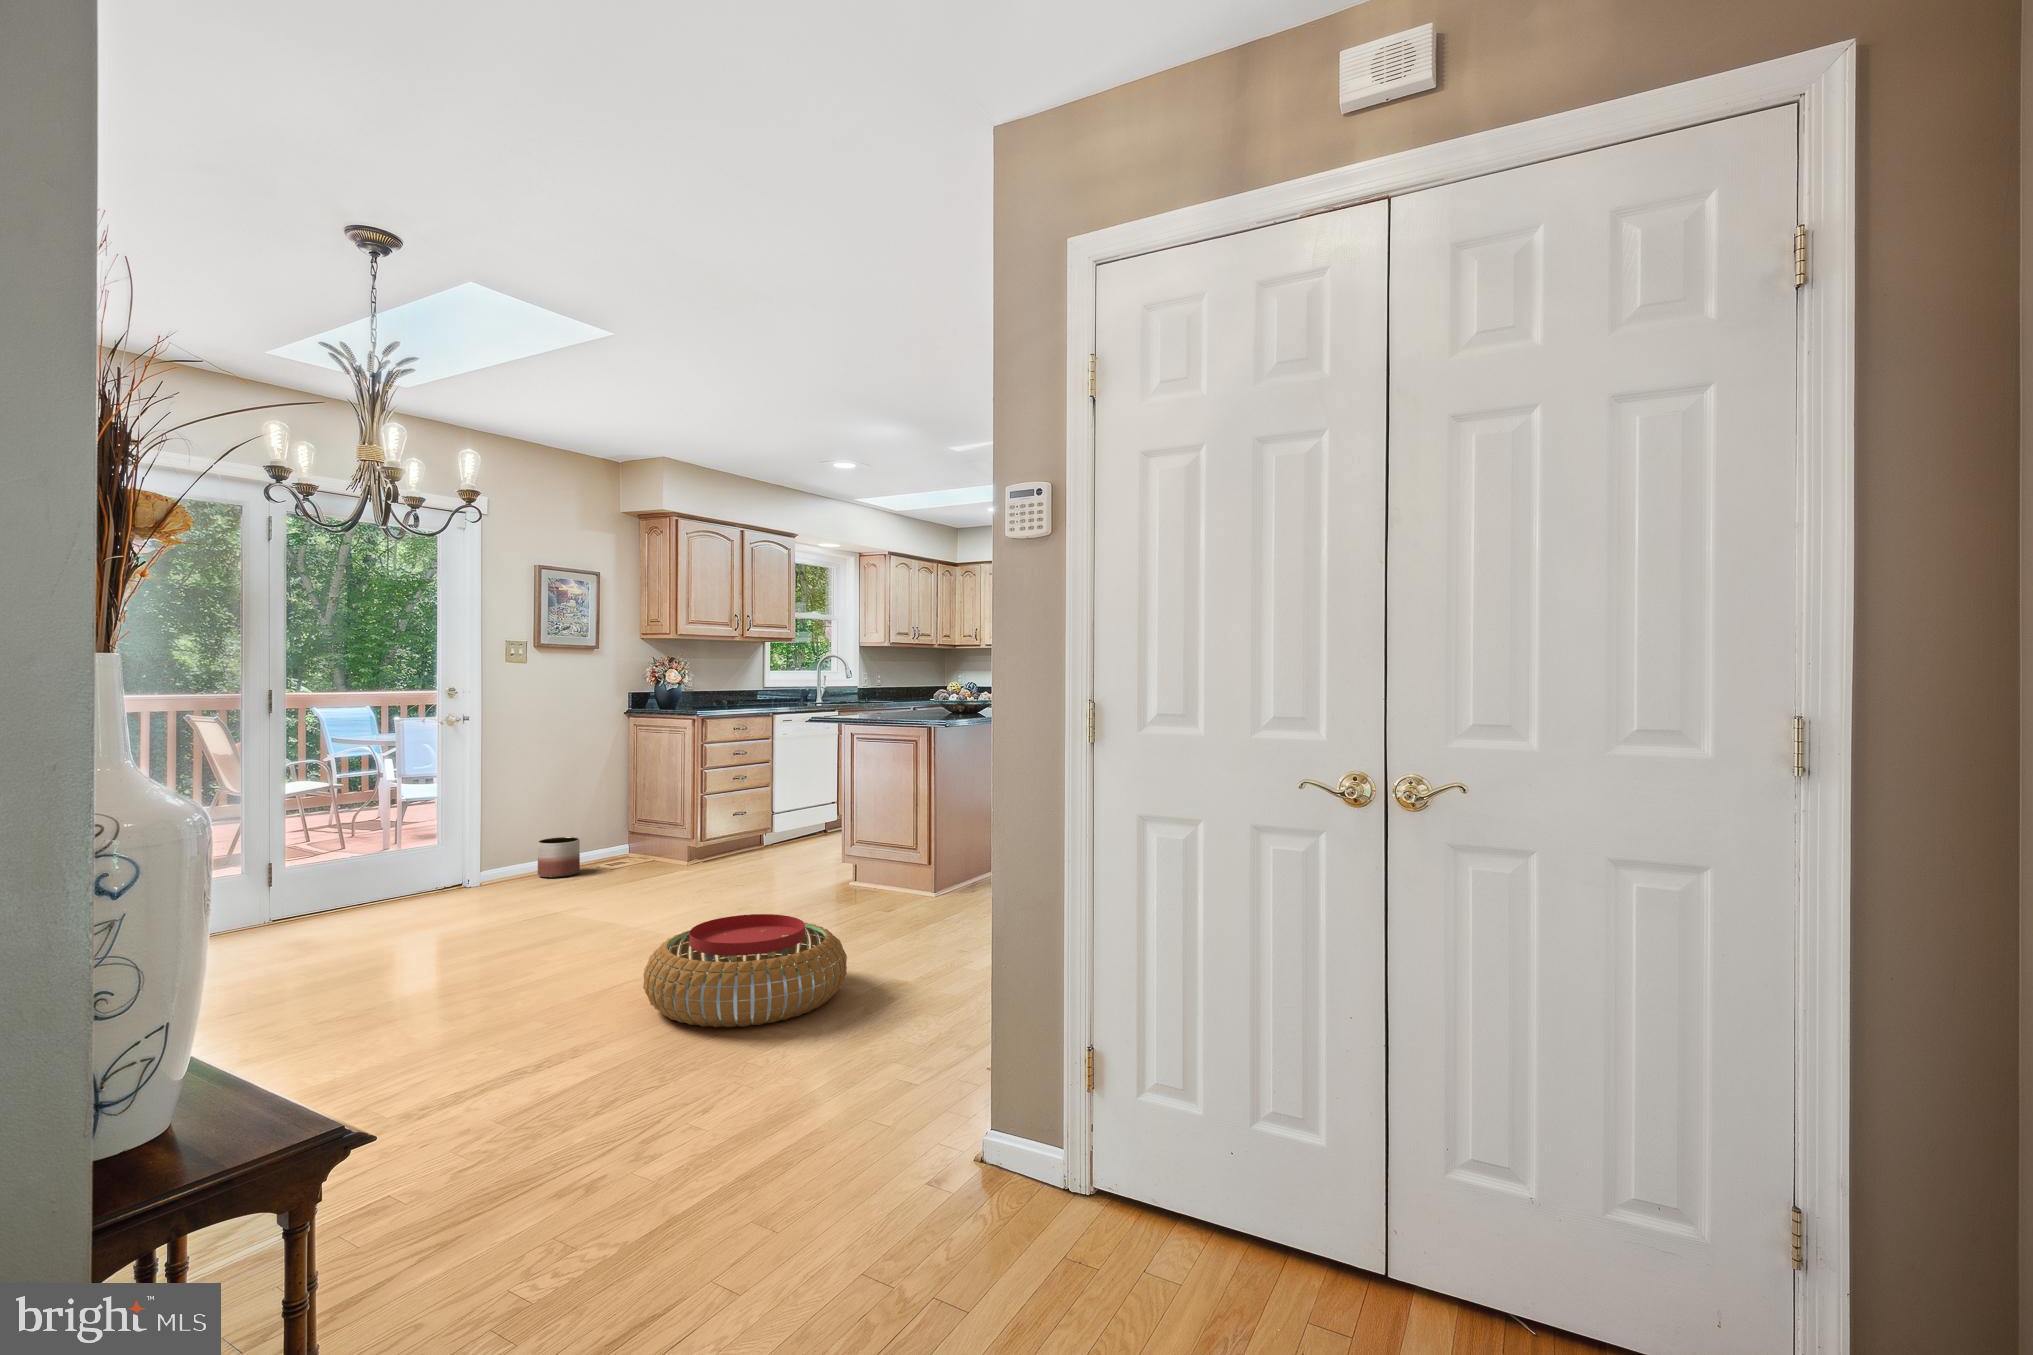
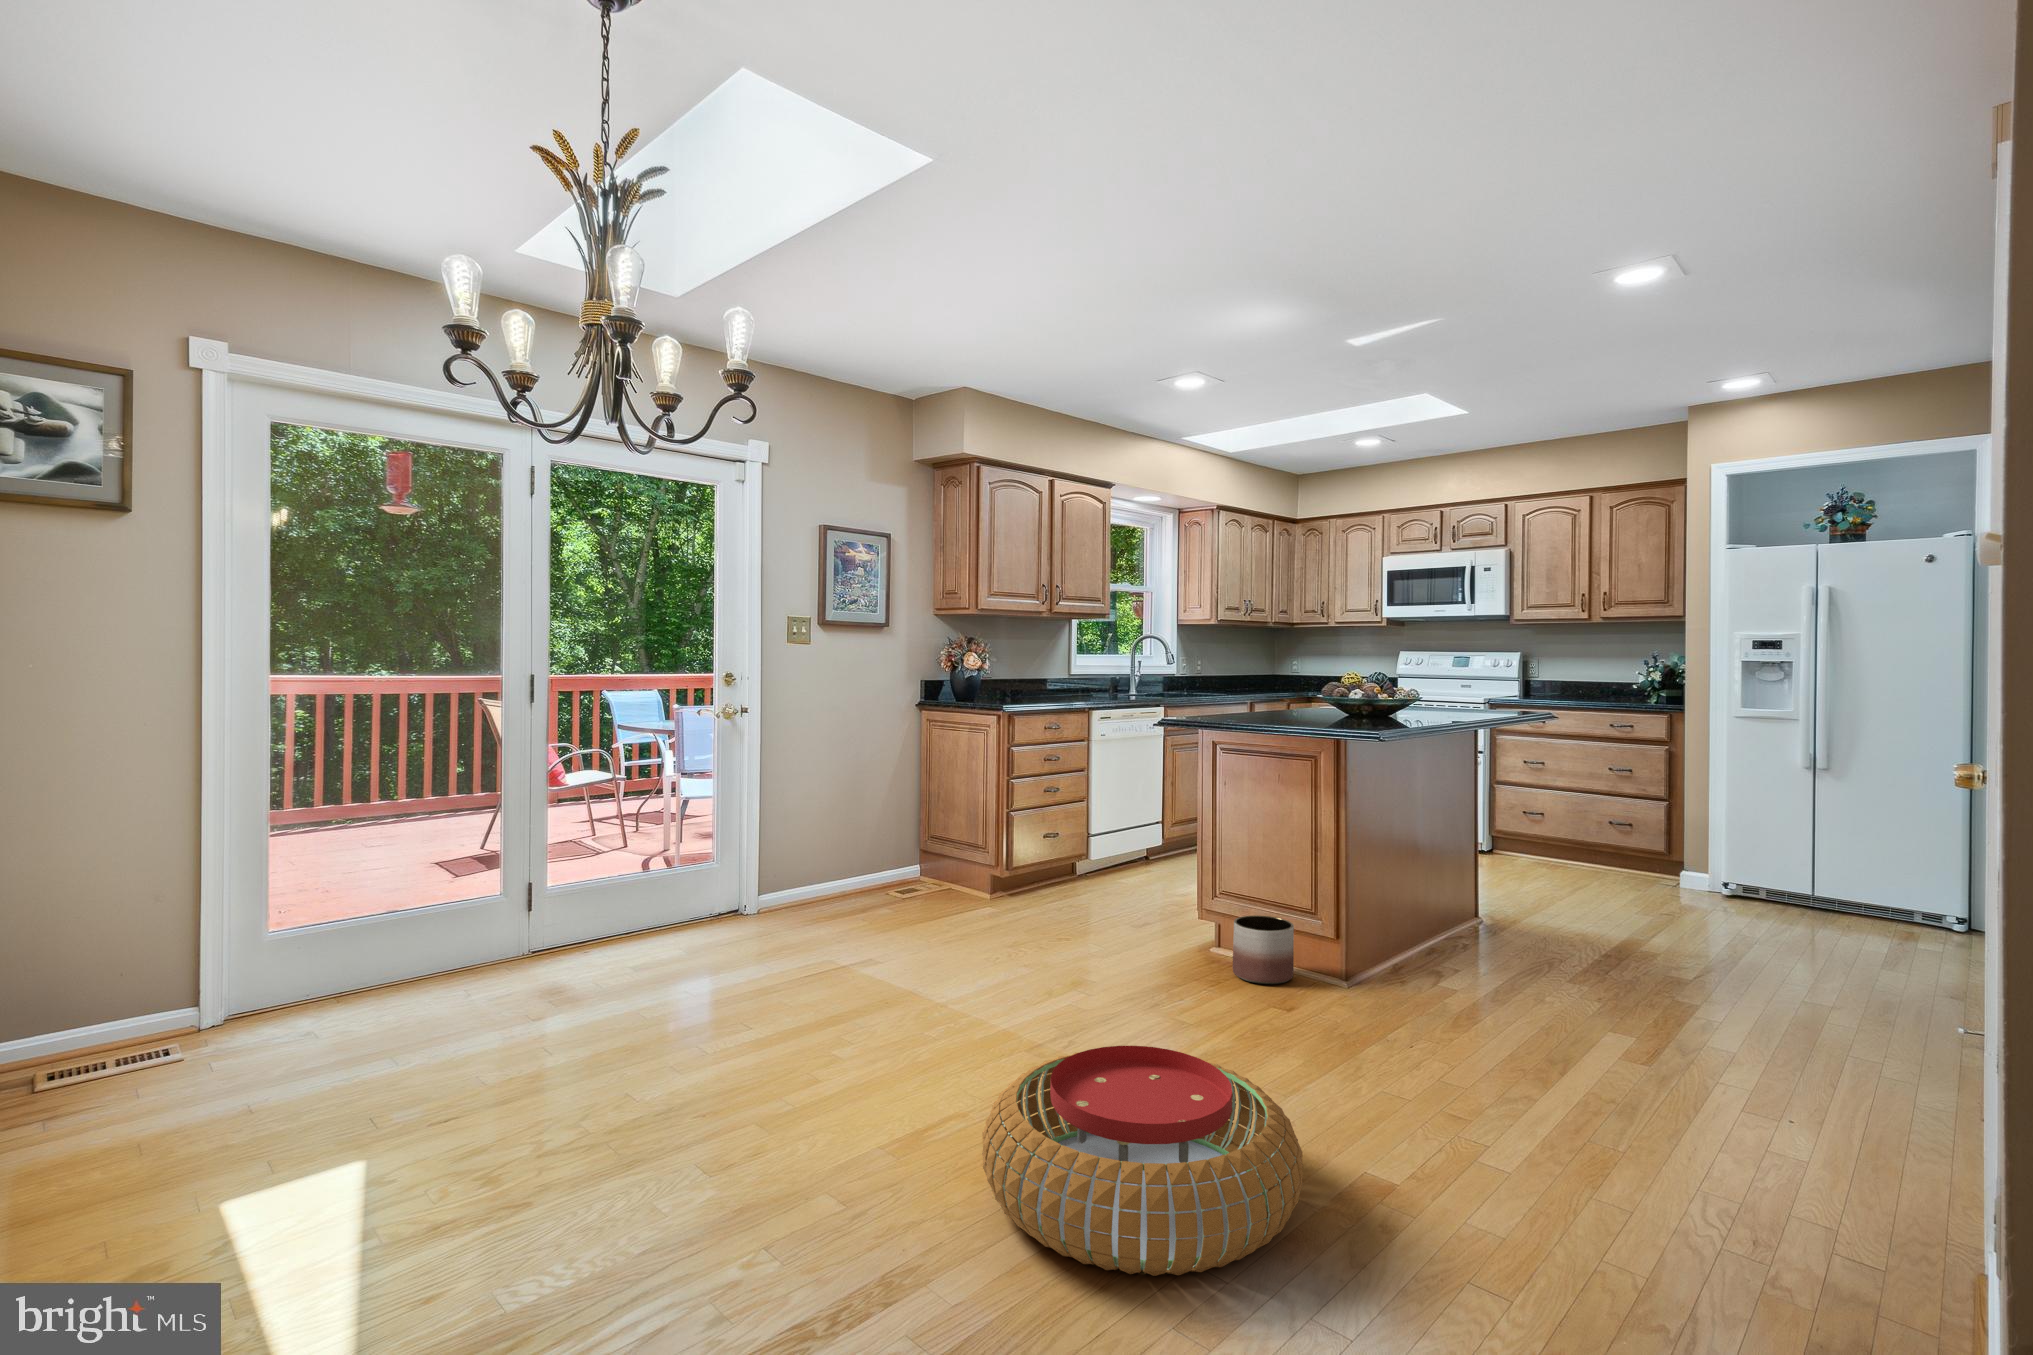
planter: present [538,837,580,878] -> present [1233,915,1294,984]

